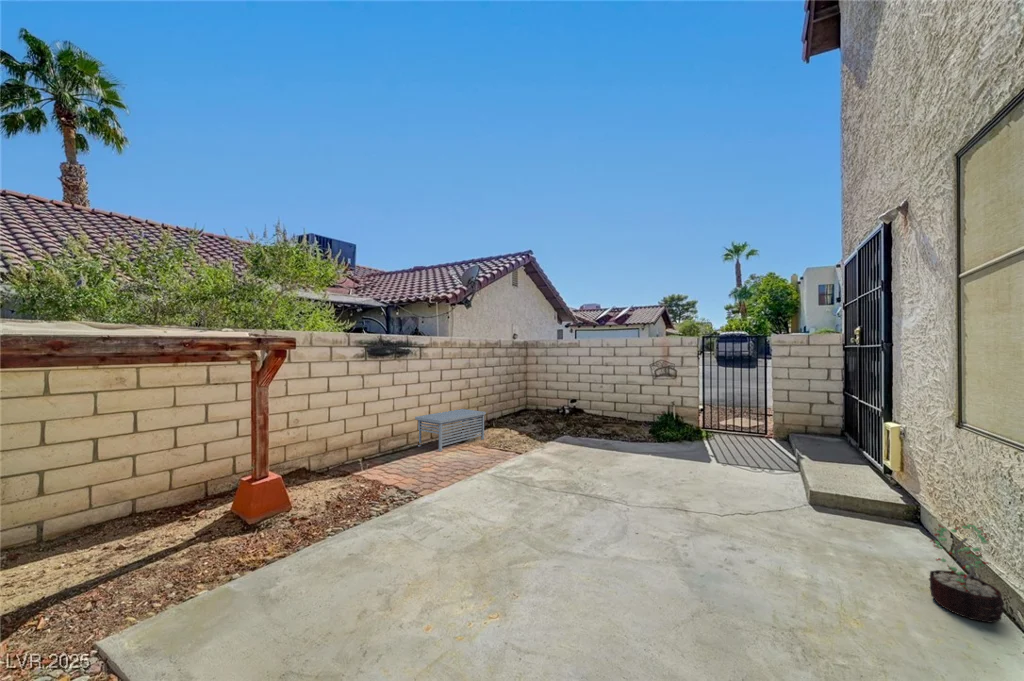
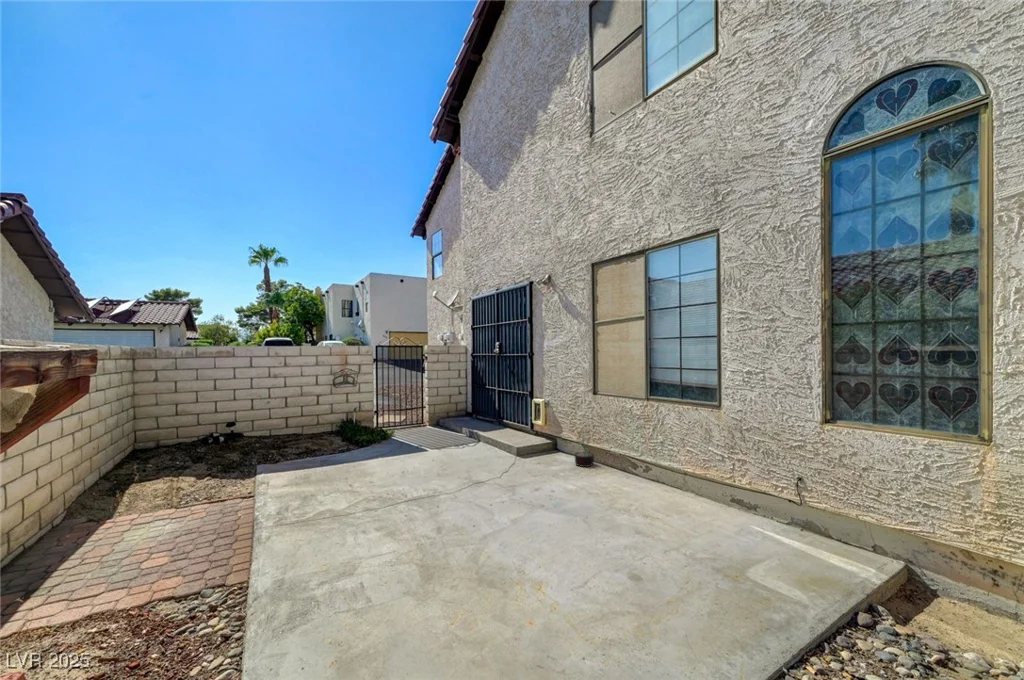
storage bench: present [415,409,486,451] -> none [25,459,152,553]

